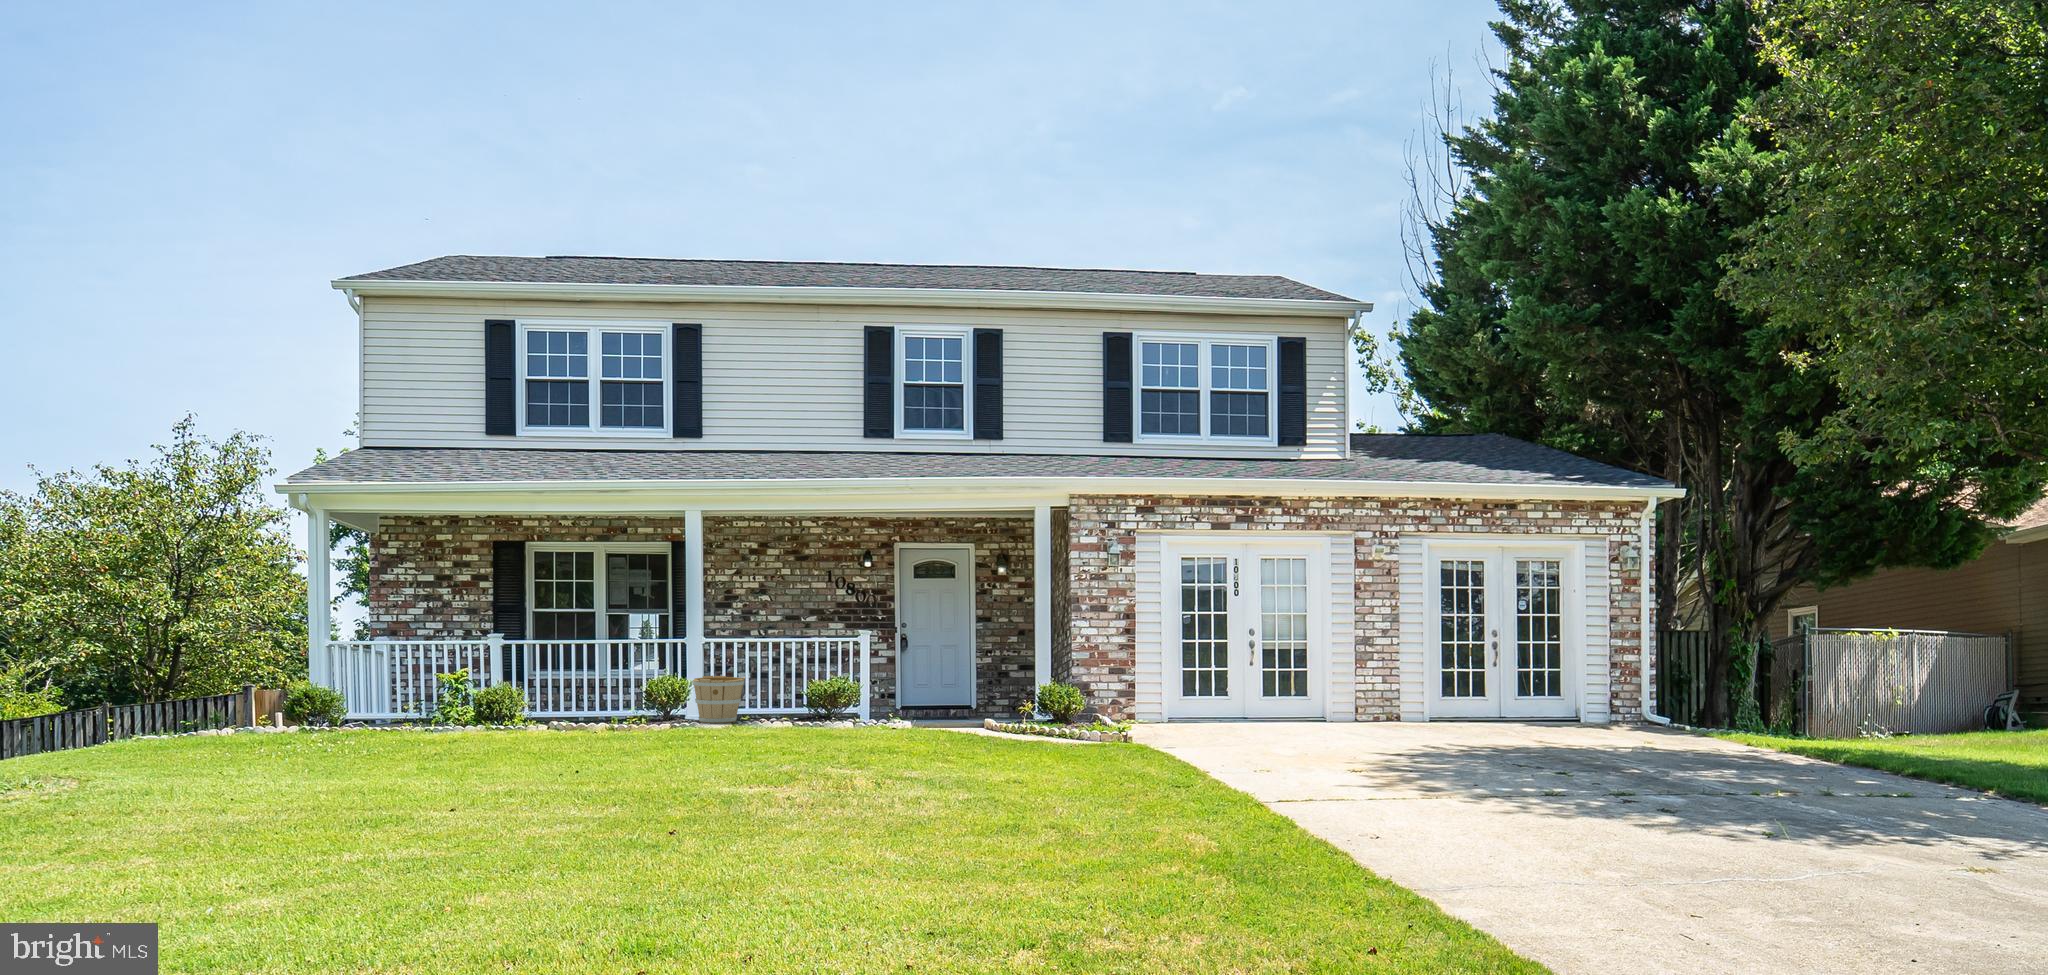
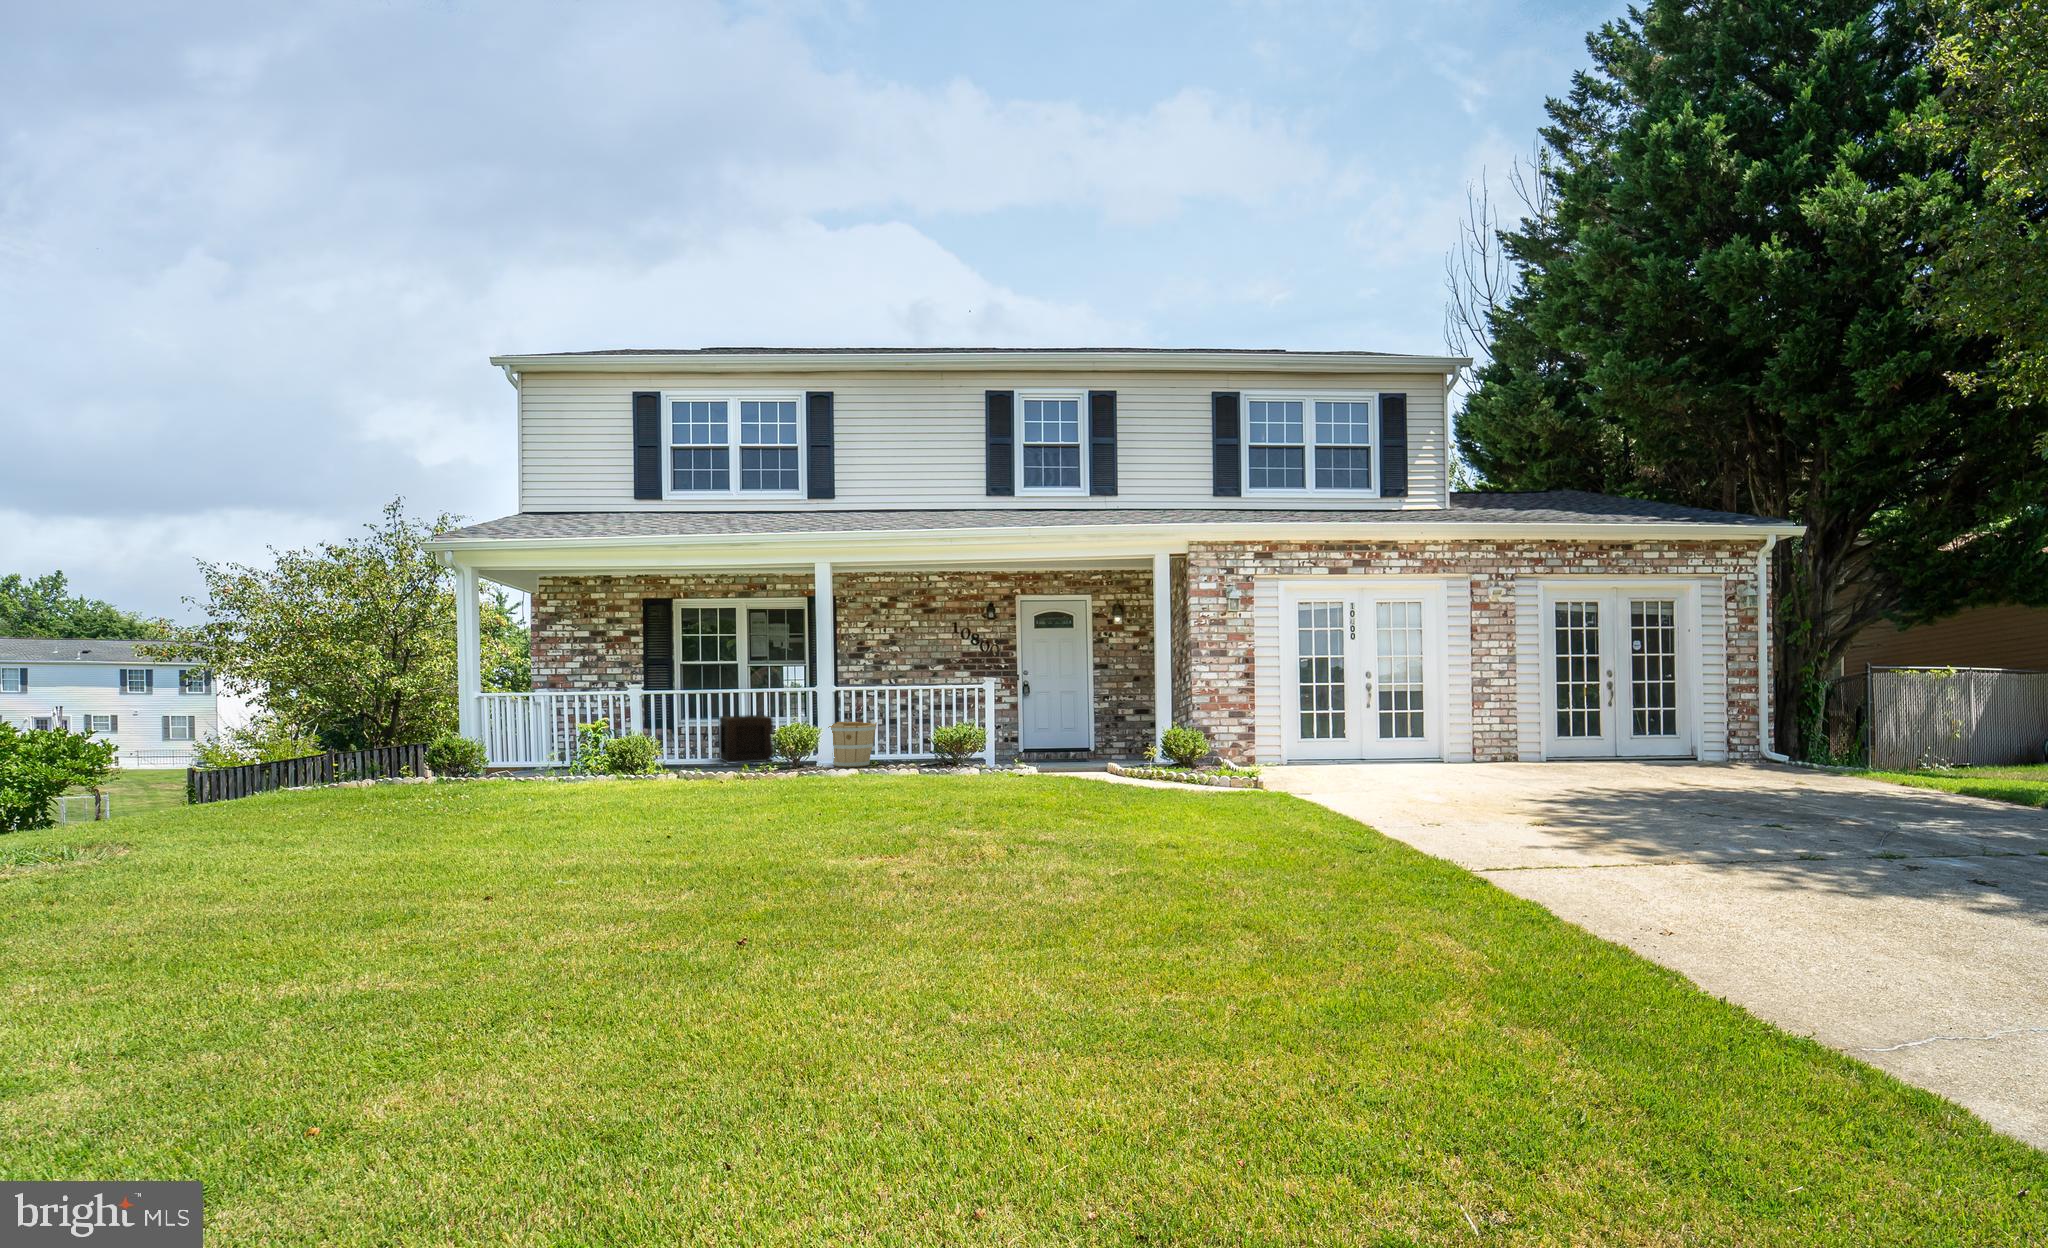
wooden crate: none [576,668,635,719] -> present [719,715,773,763]

